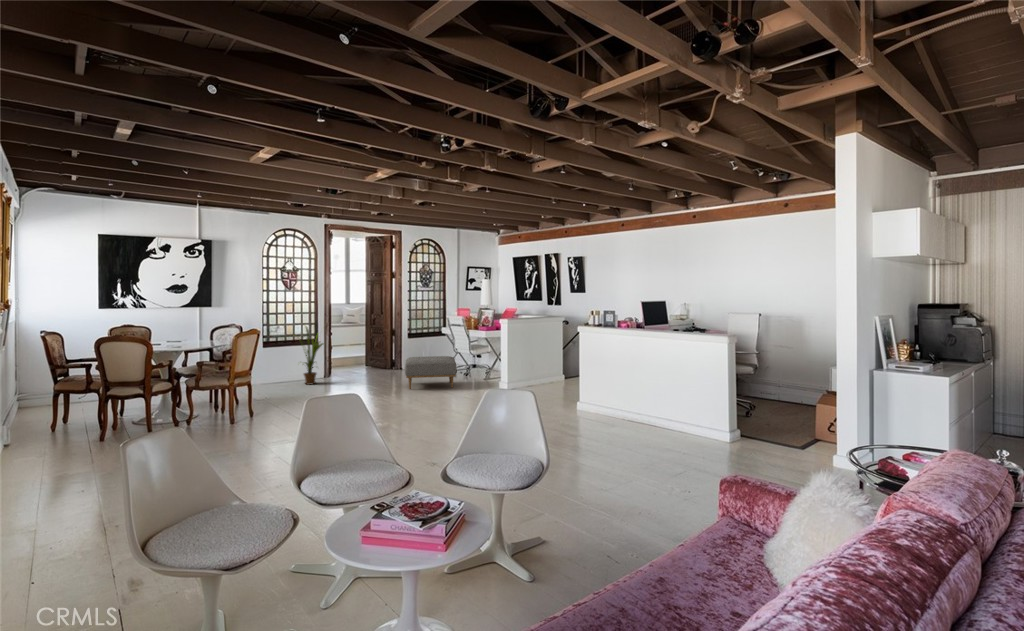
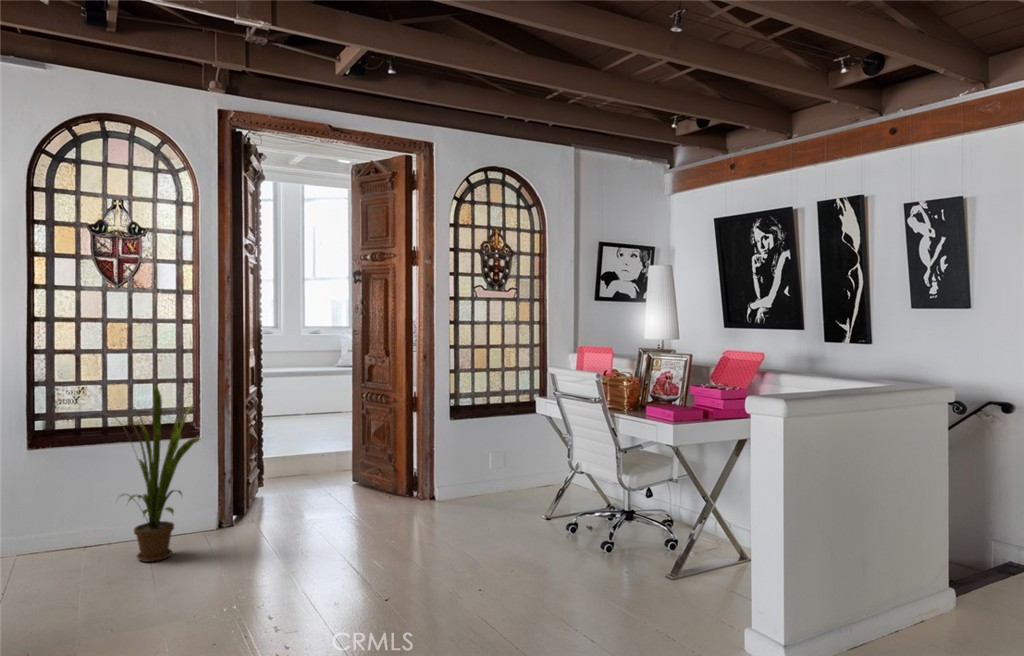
ottoman: present [405,356,457,389] -> none [416,487,587,602]

